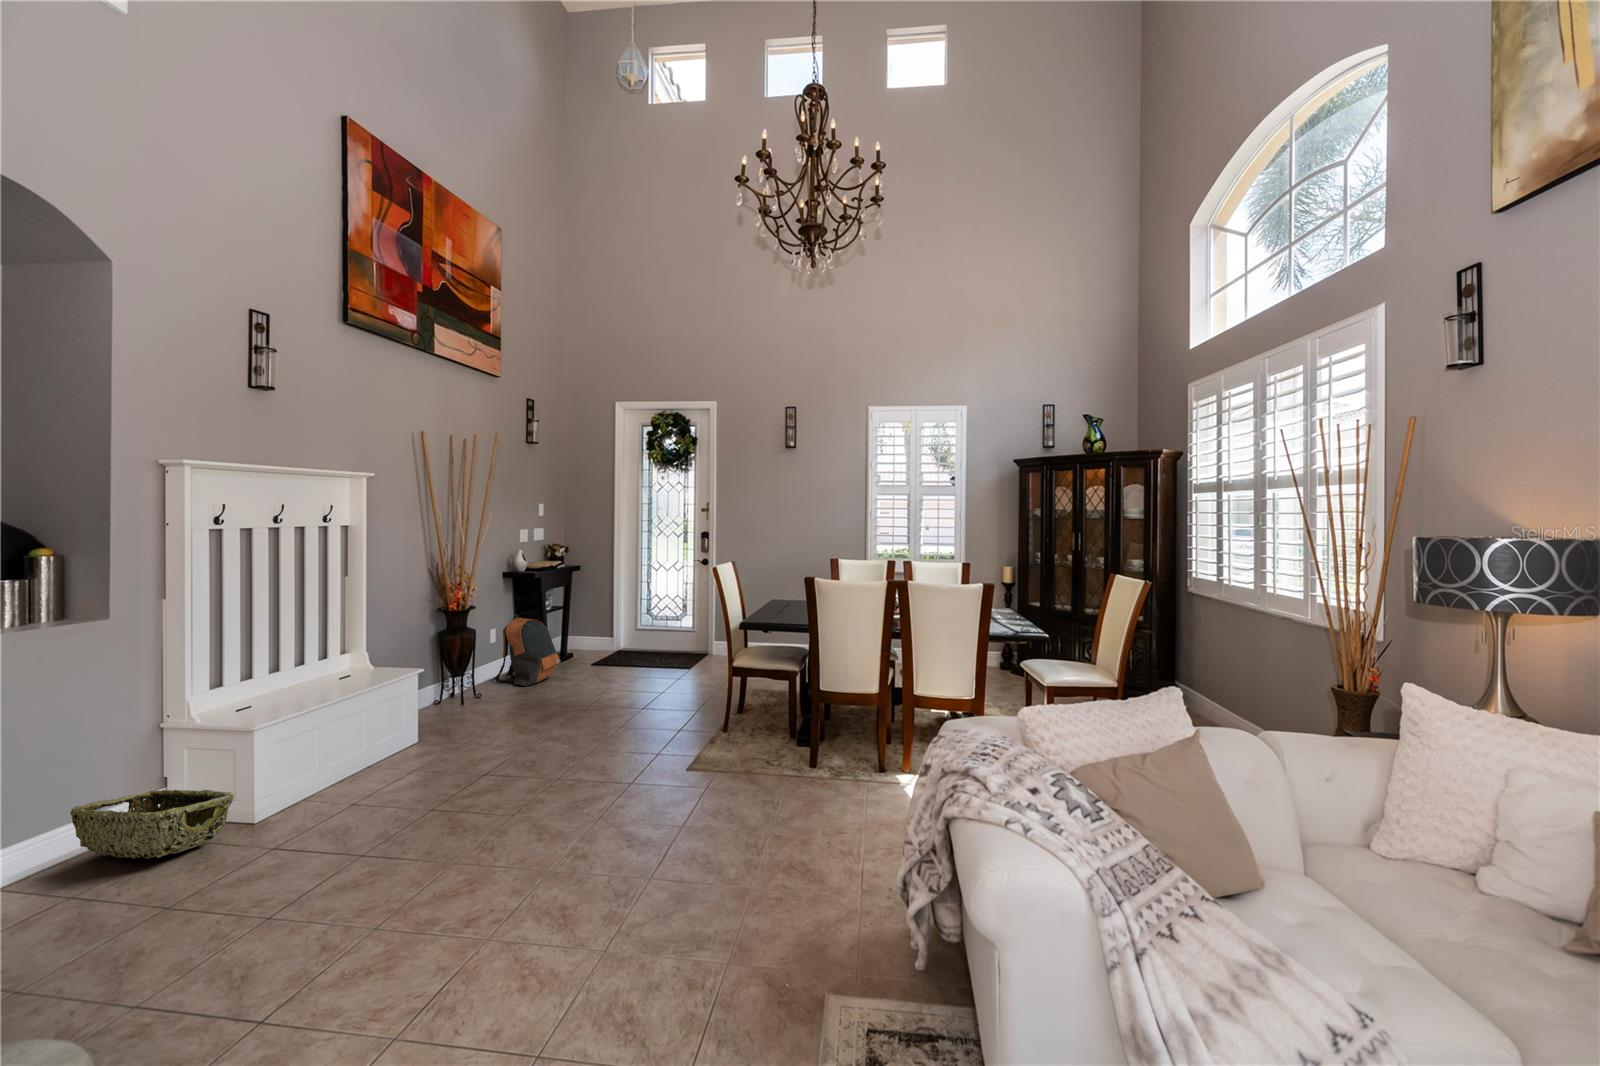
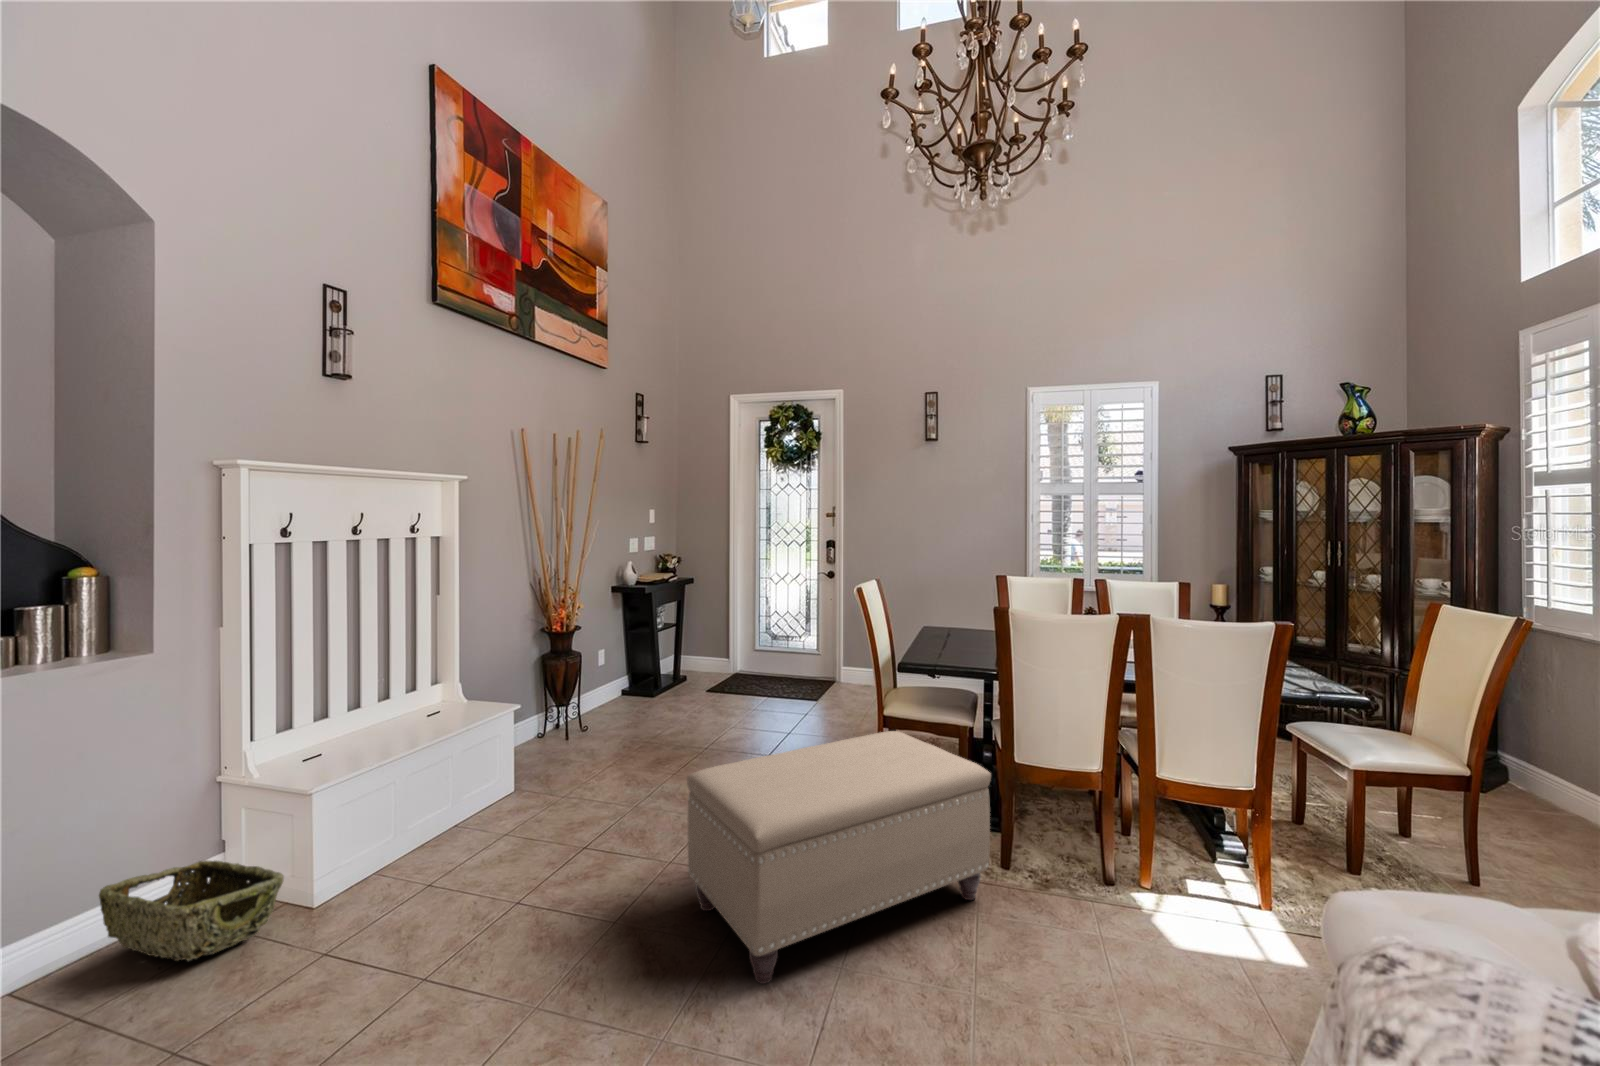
backpack: present [490,614,560,686] -> none [596,635,672,719]
ottoman: none [571,673,799,840] -> present [687,731,991,984]

